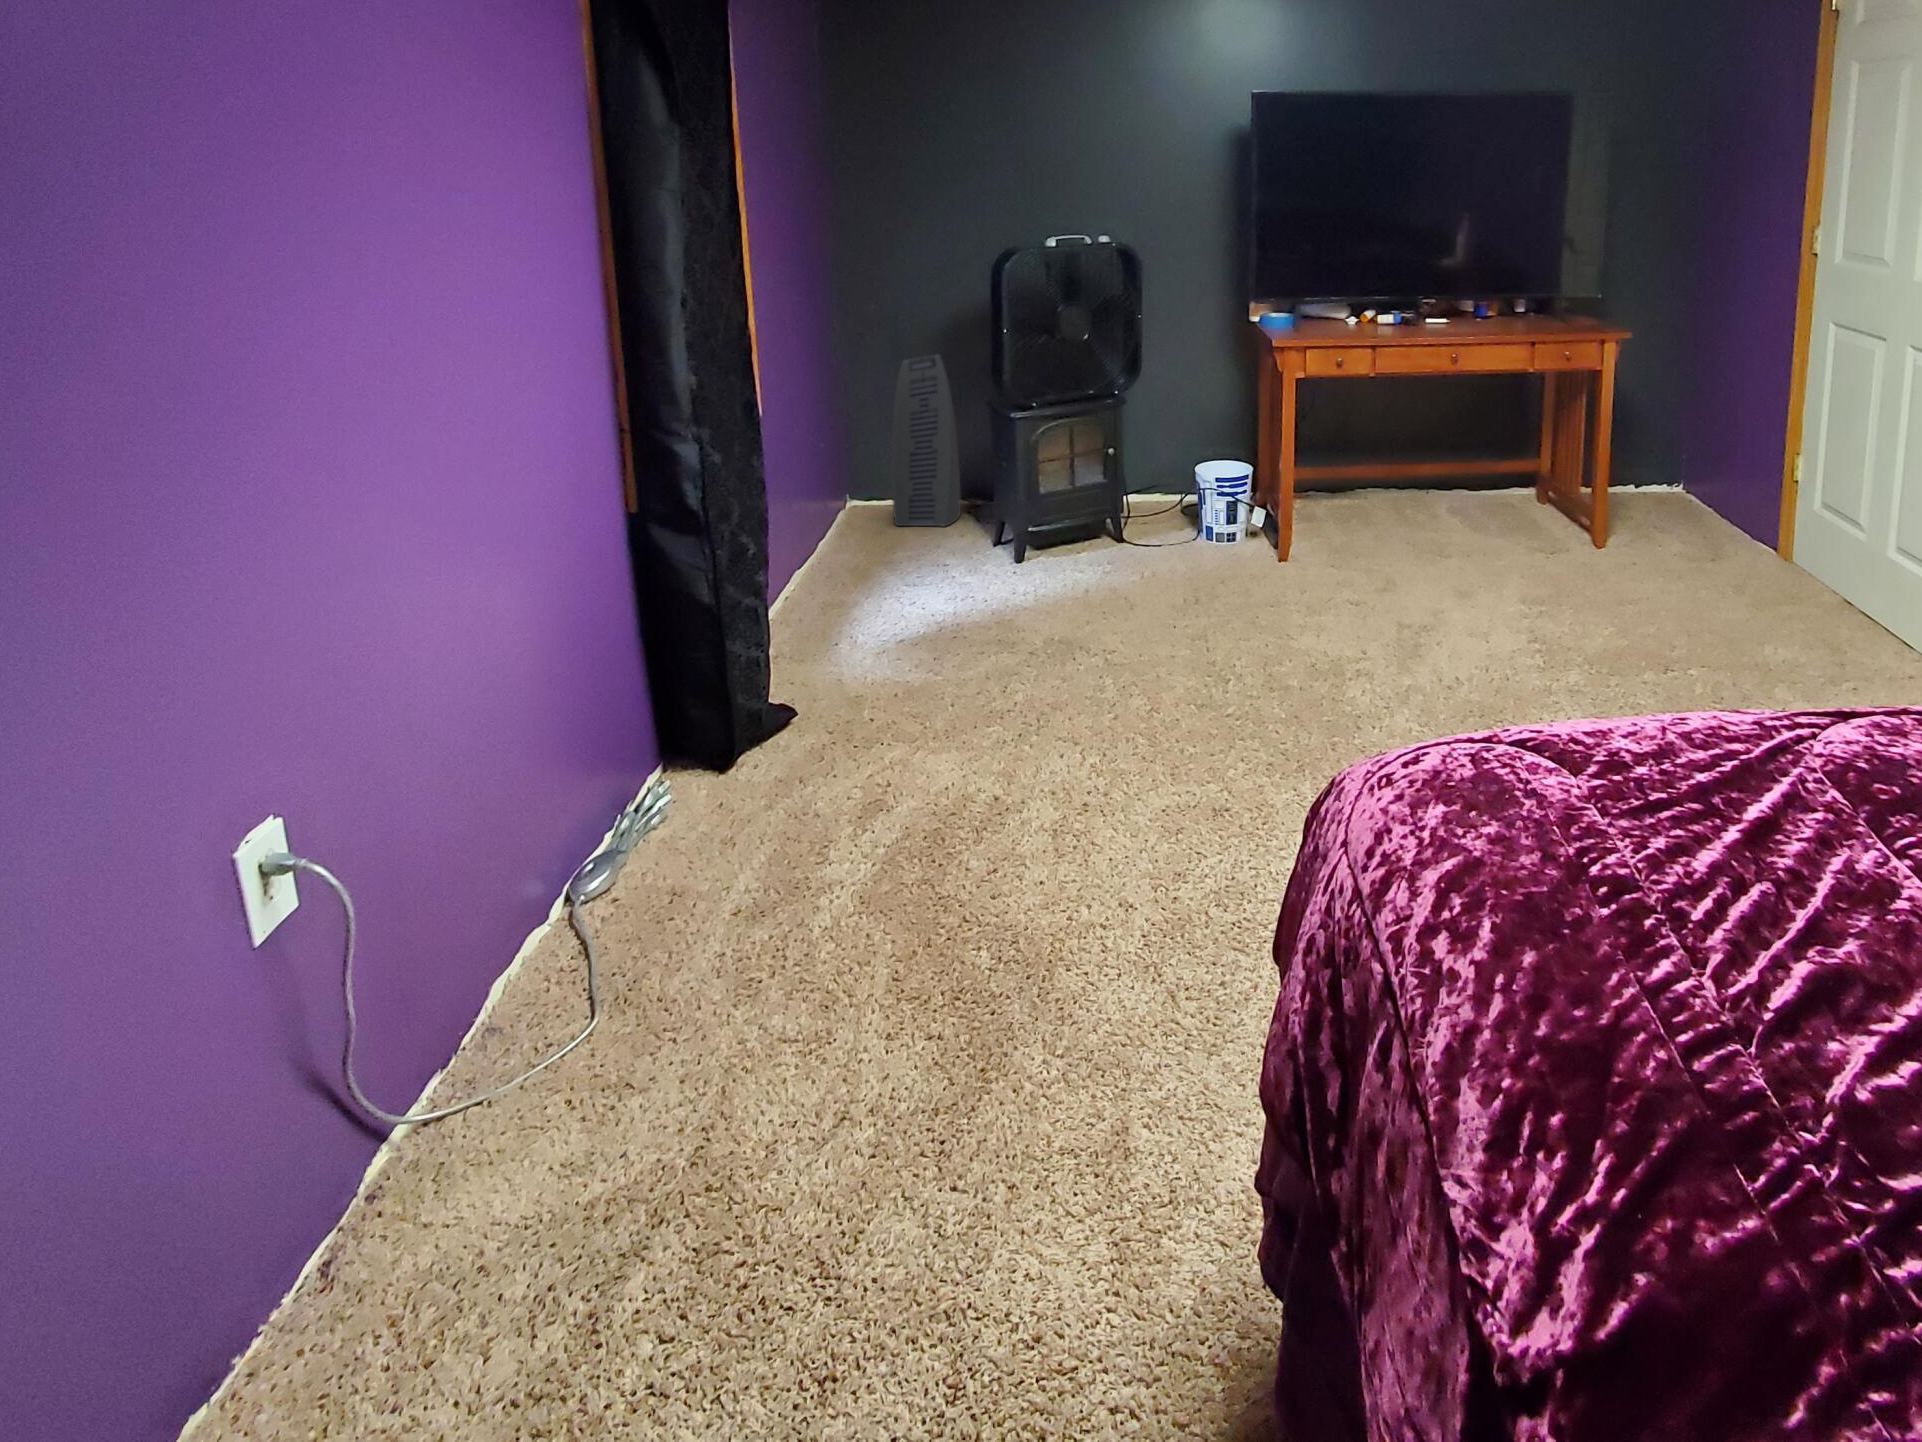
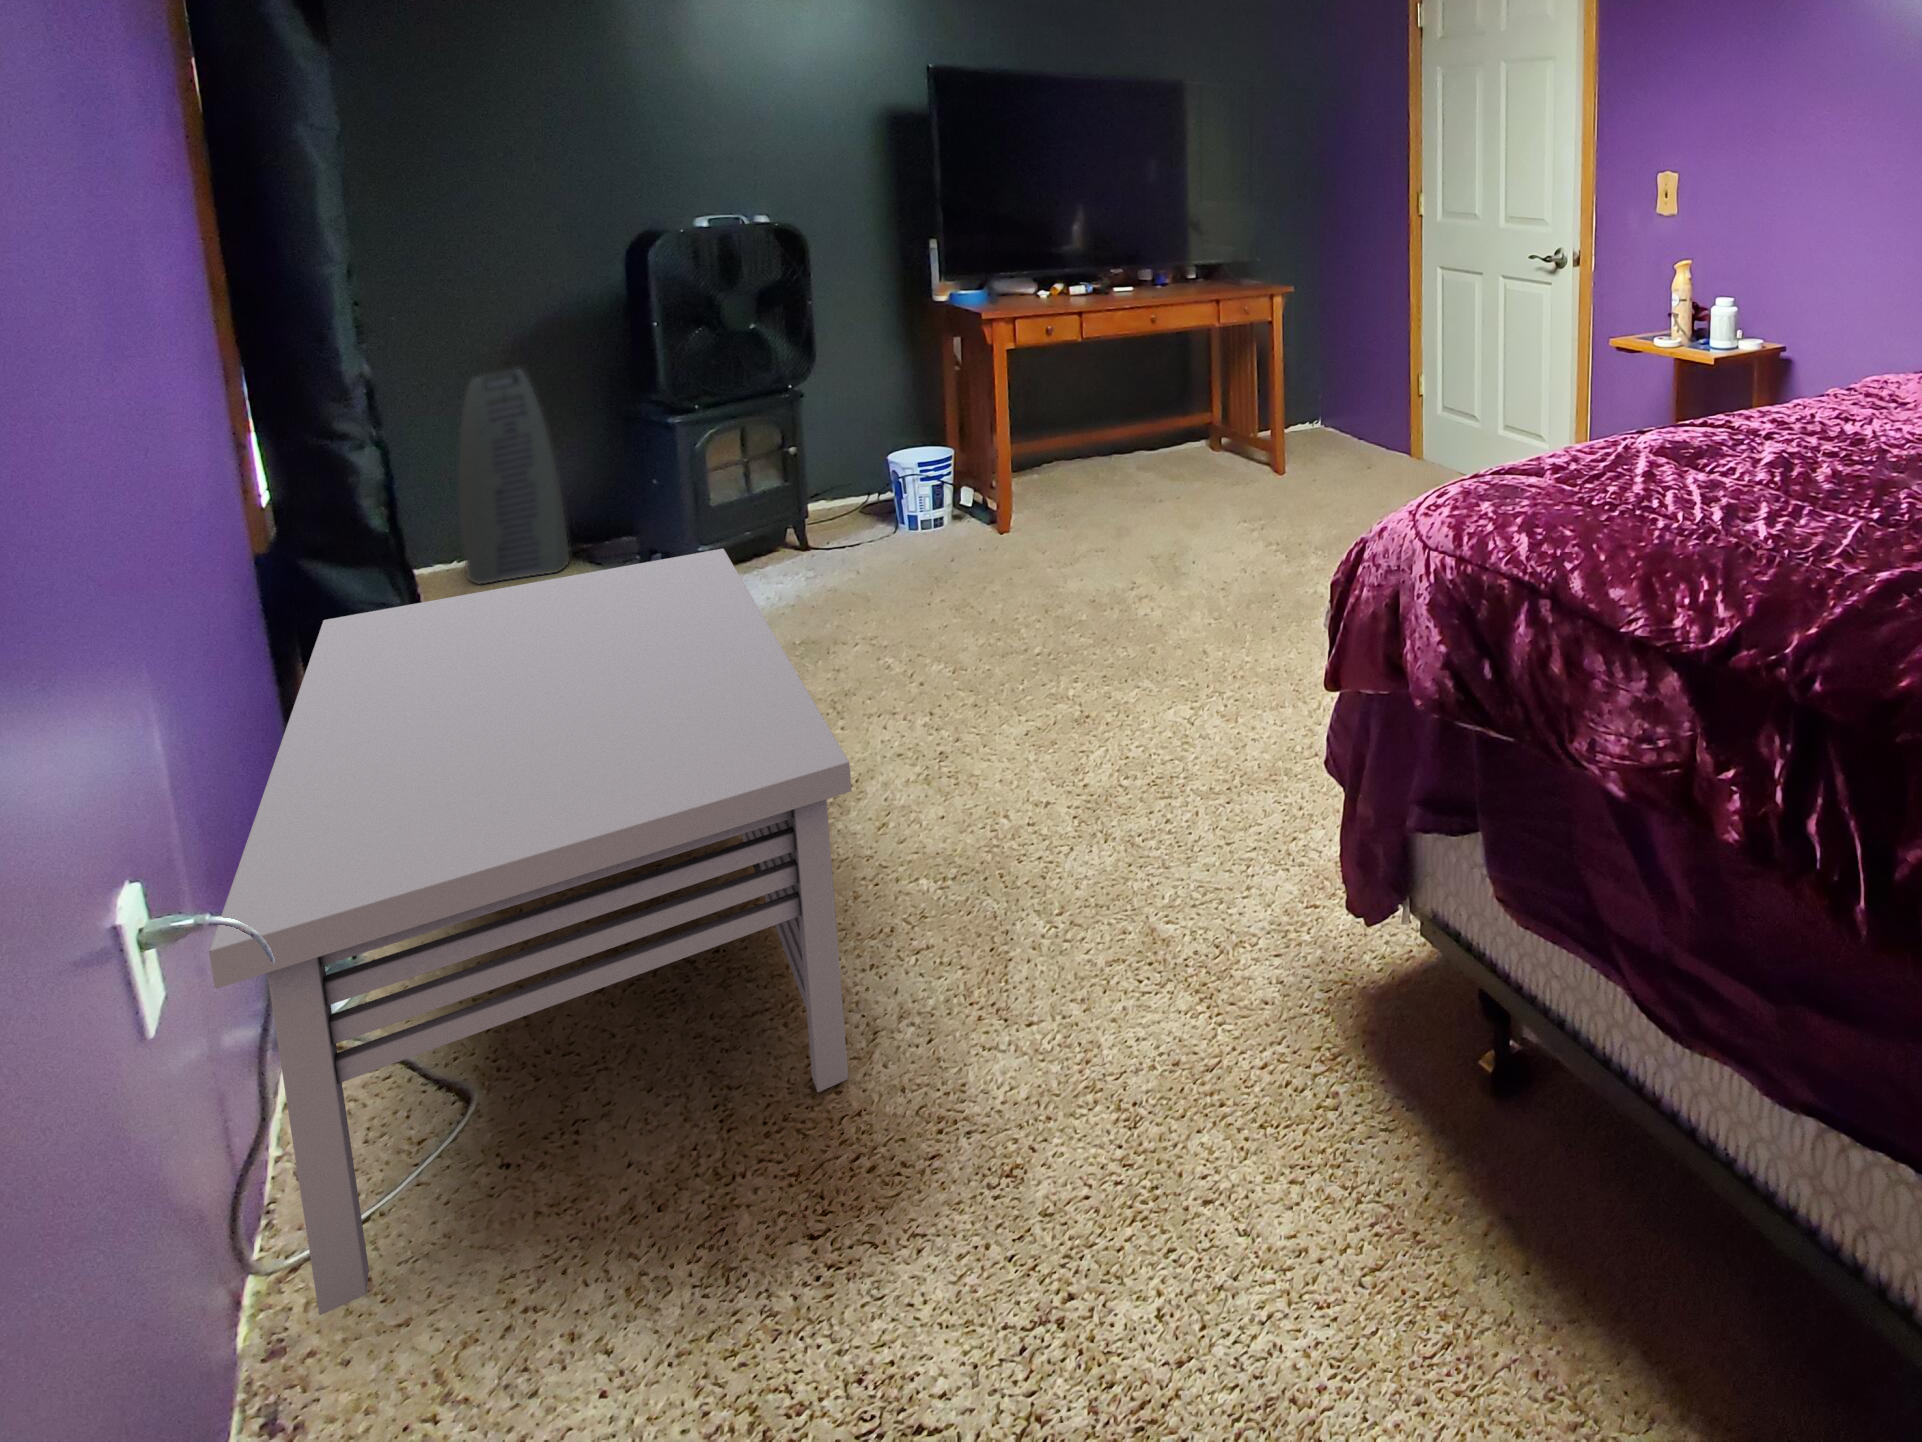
storage bench: none [329,563,931,1175] -> present [209,549,851,1315]

